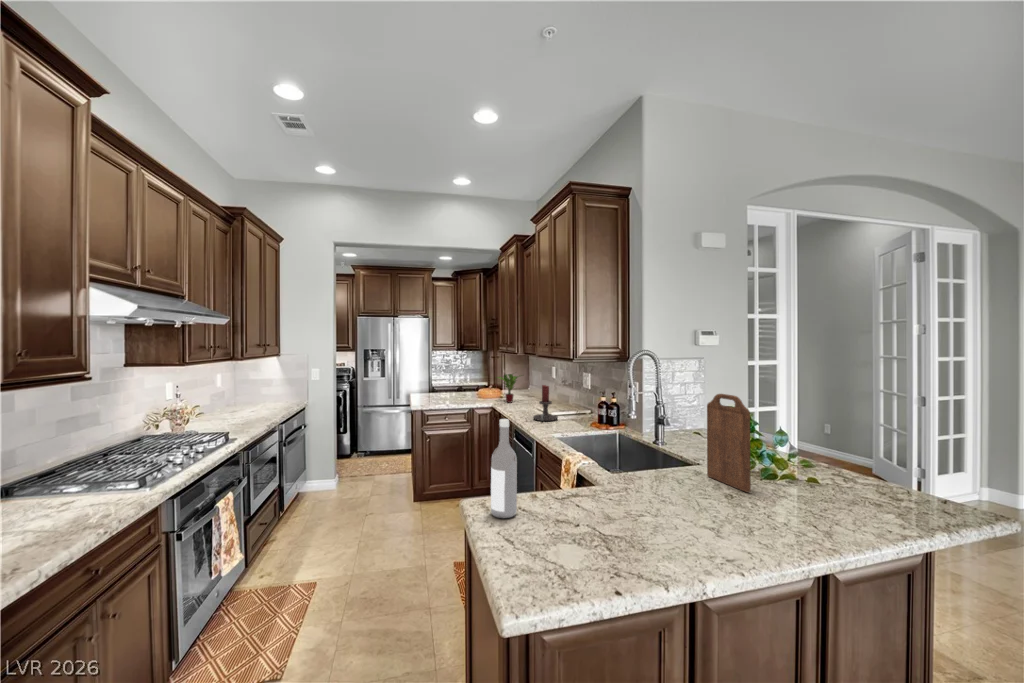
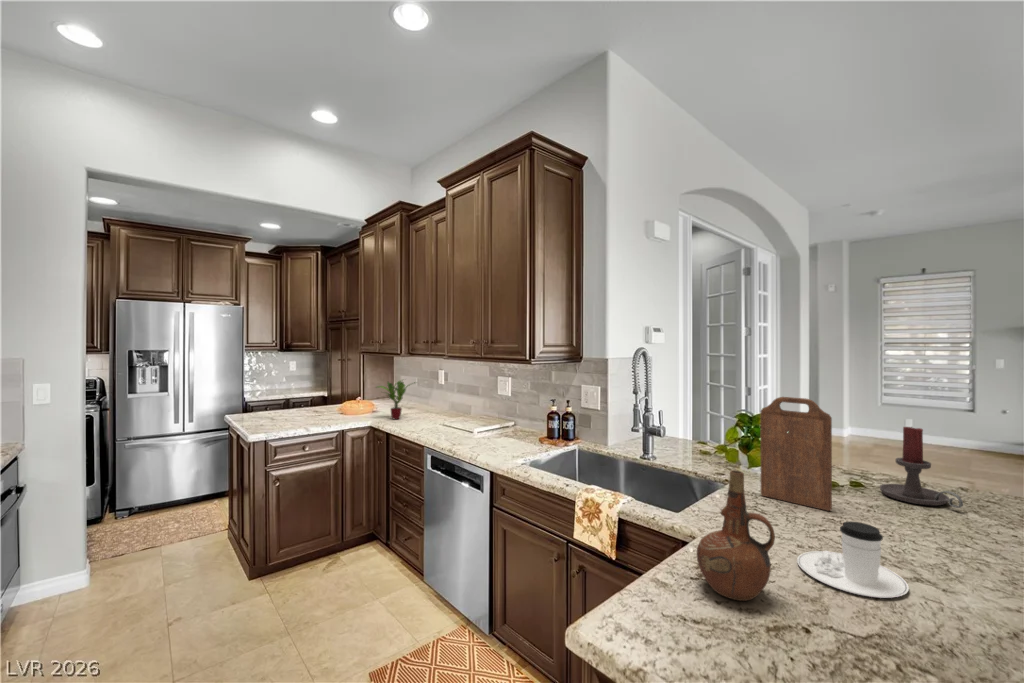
candle holder: present [533,385,558,421] -> present [880,427,963,508]
wine bottle: present [491,419,517,518] -> none [651,459,700,638]
ceramic pitcher: none [544,433,588,515] -> present [697,470,775,601]
coffee cup: none [633,481,702,533] -> present [797,521,909,598]

